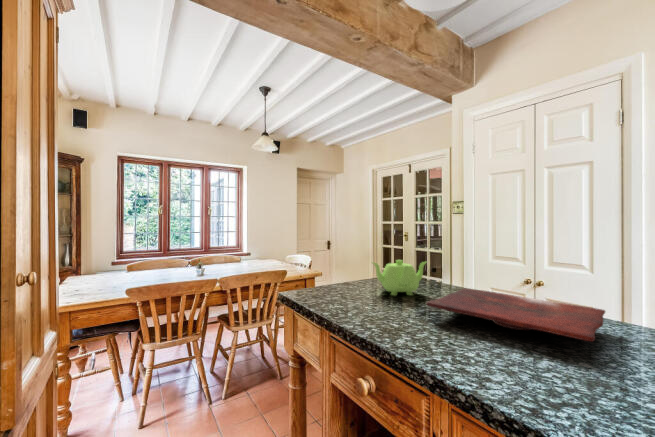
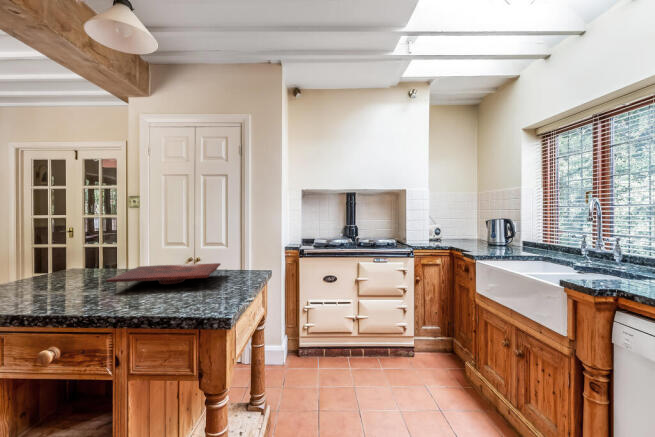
teapot: present [373,260,427,296] -> none [37,250,105,285]

